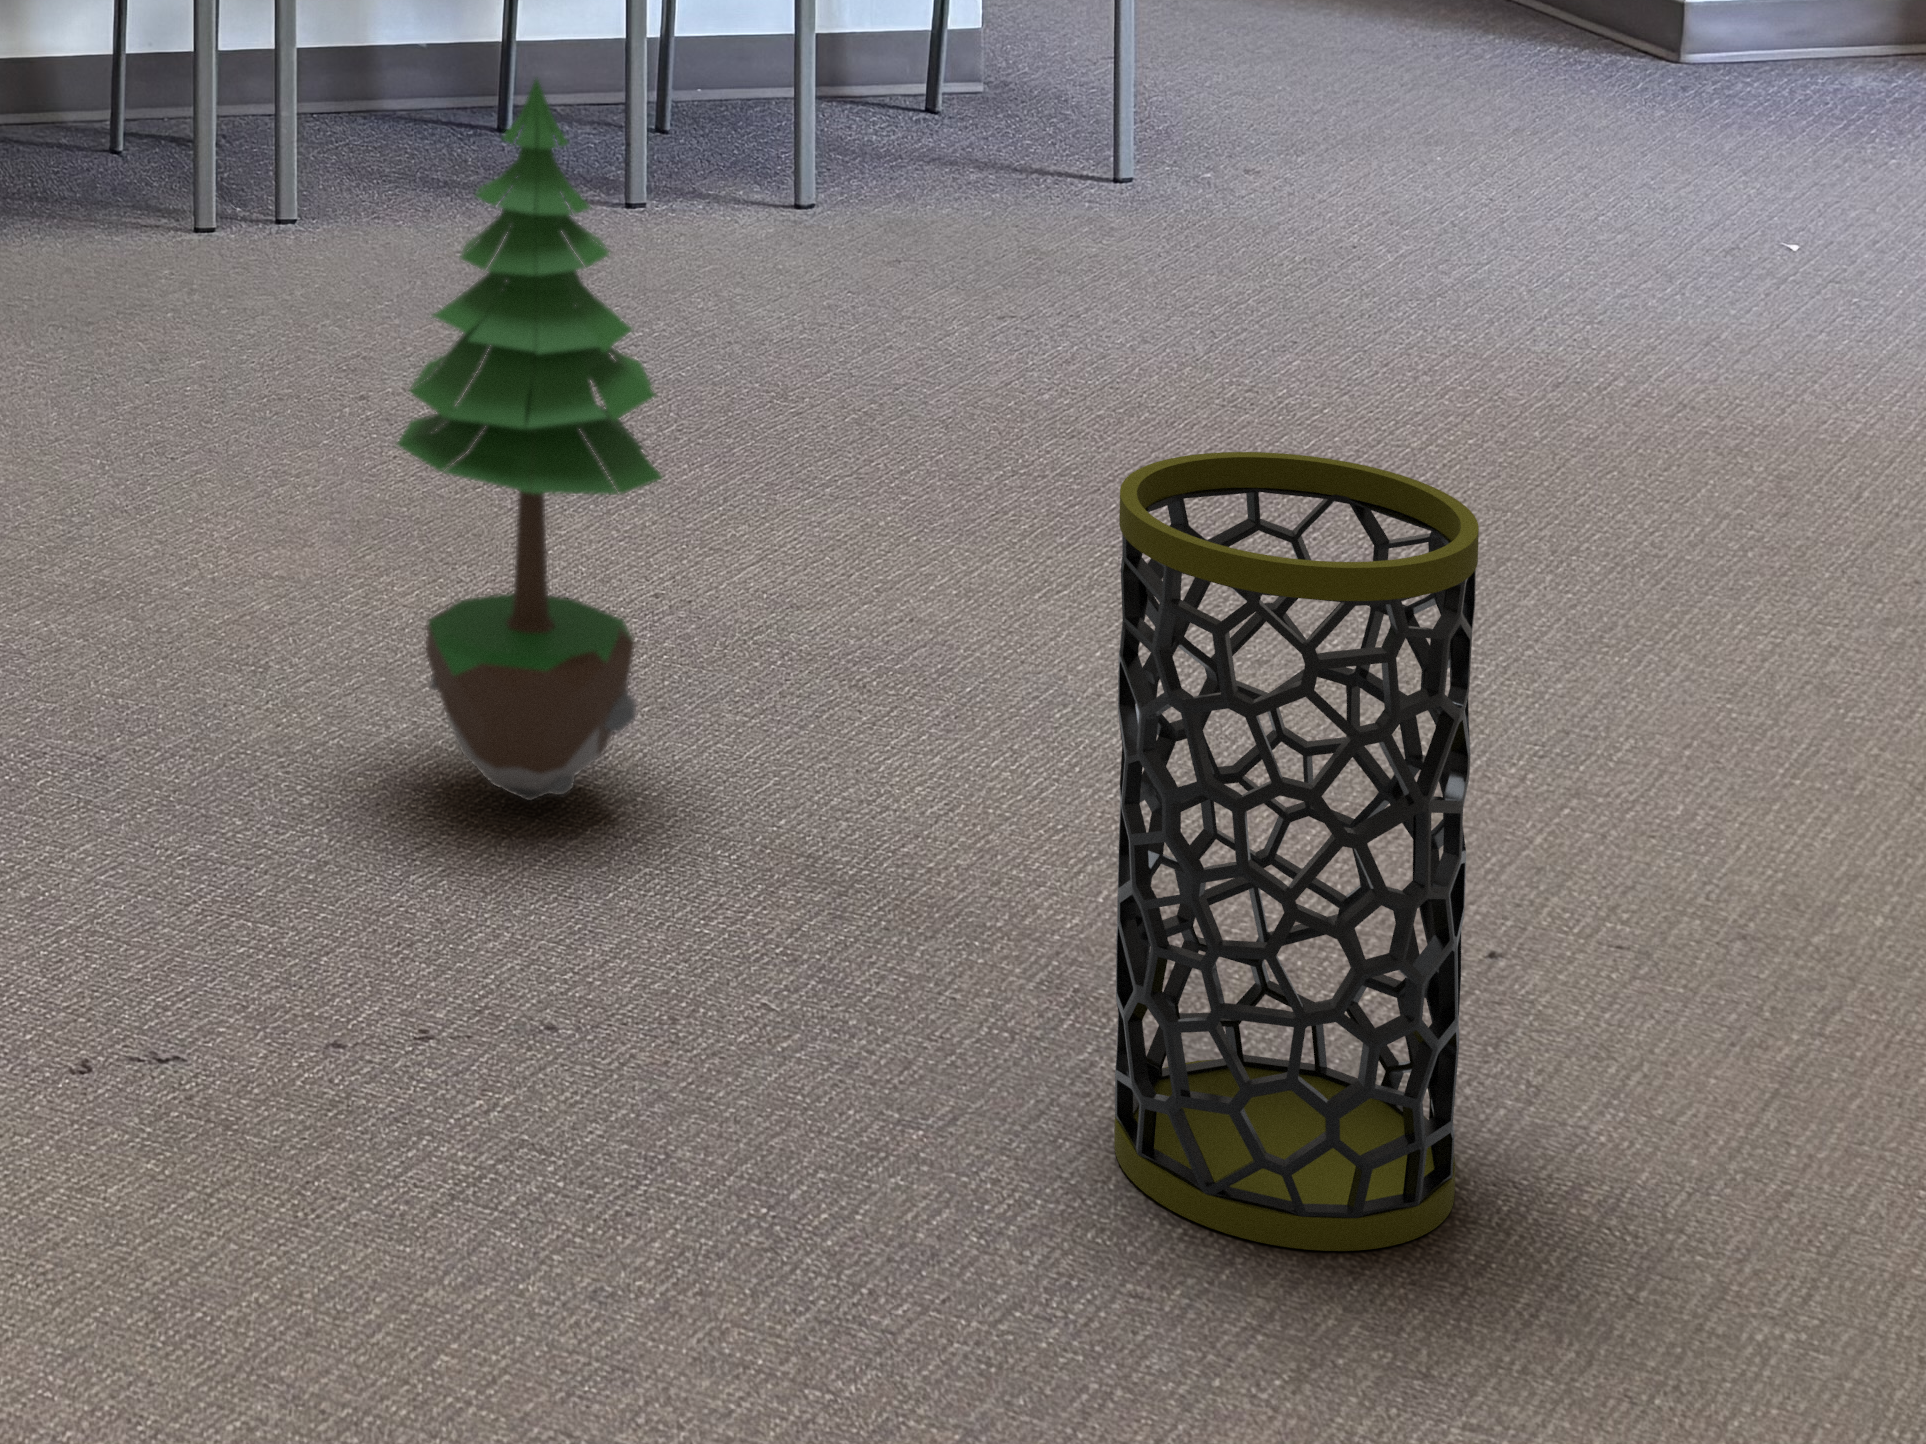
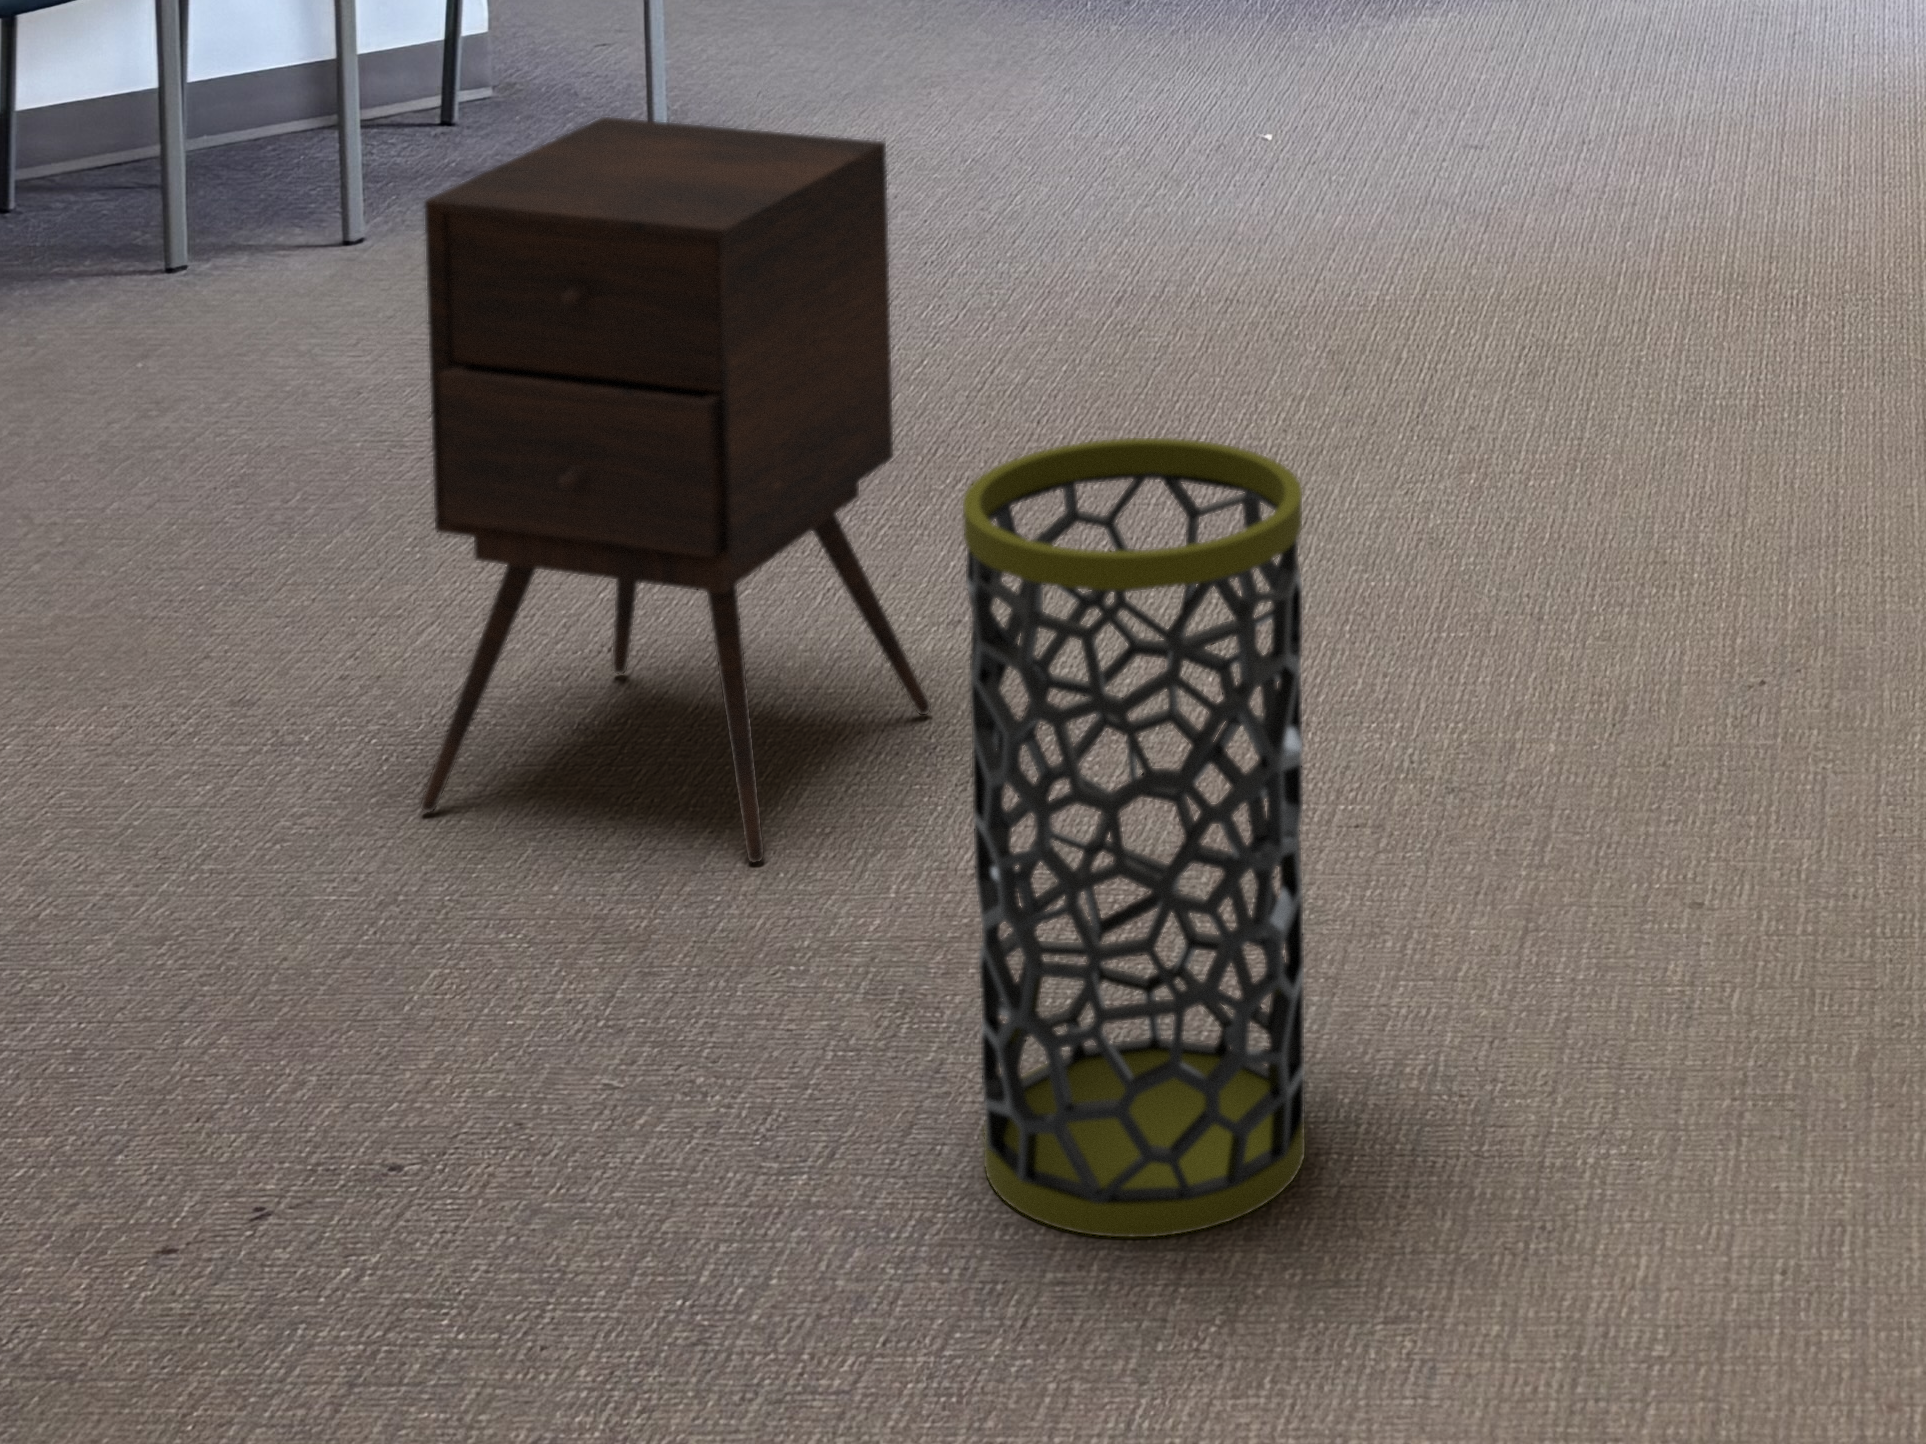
potted tree: present [395,80,662,801] -> none [112,168,415,961]
side table: none [693,89,1210,821] -> present [421,117,931,862]

